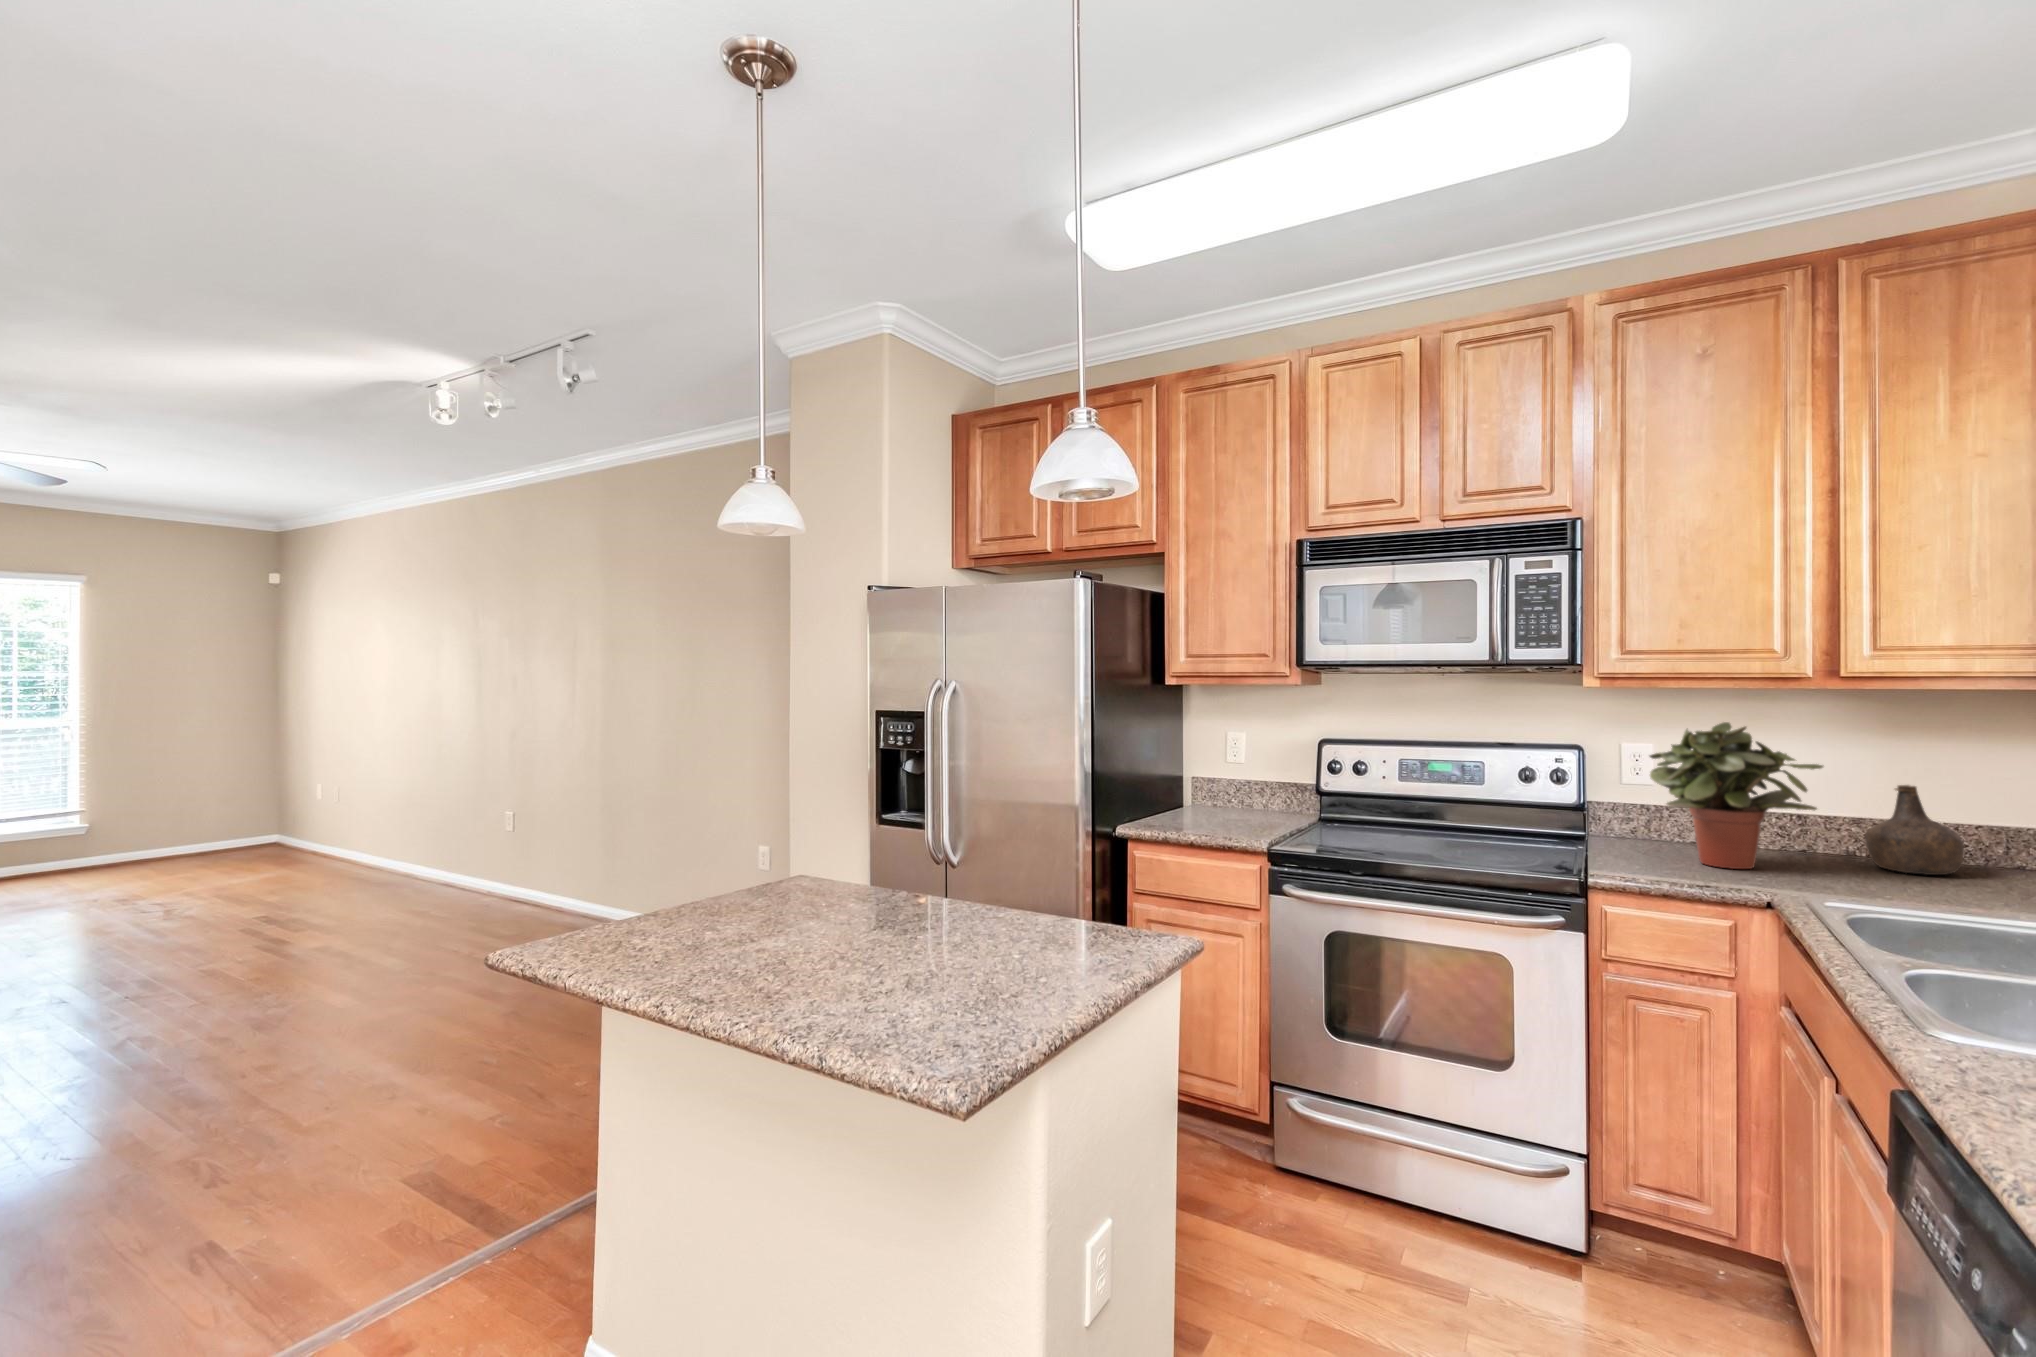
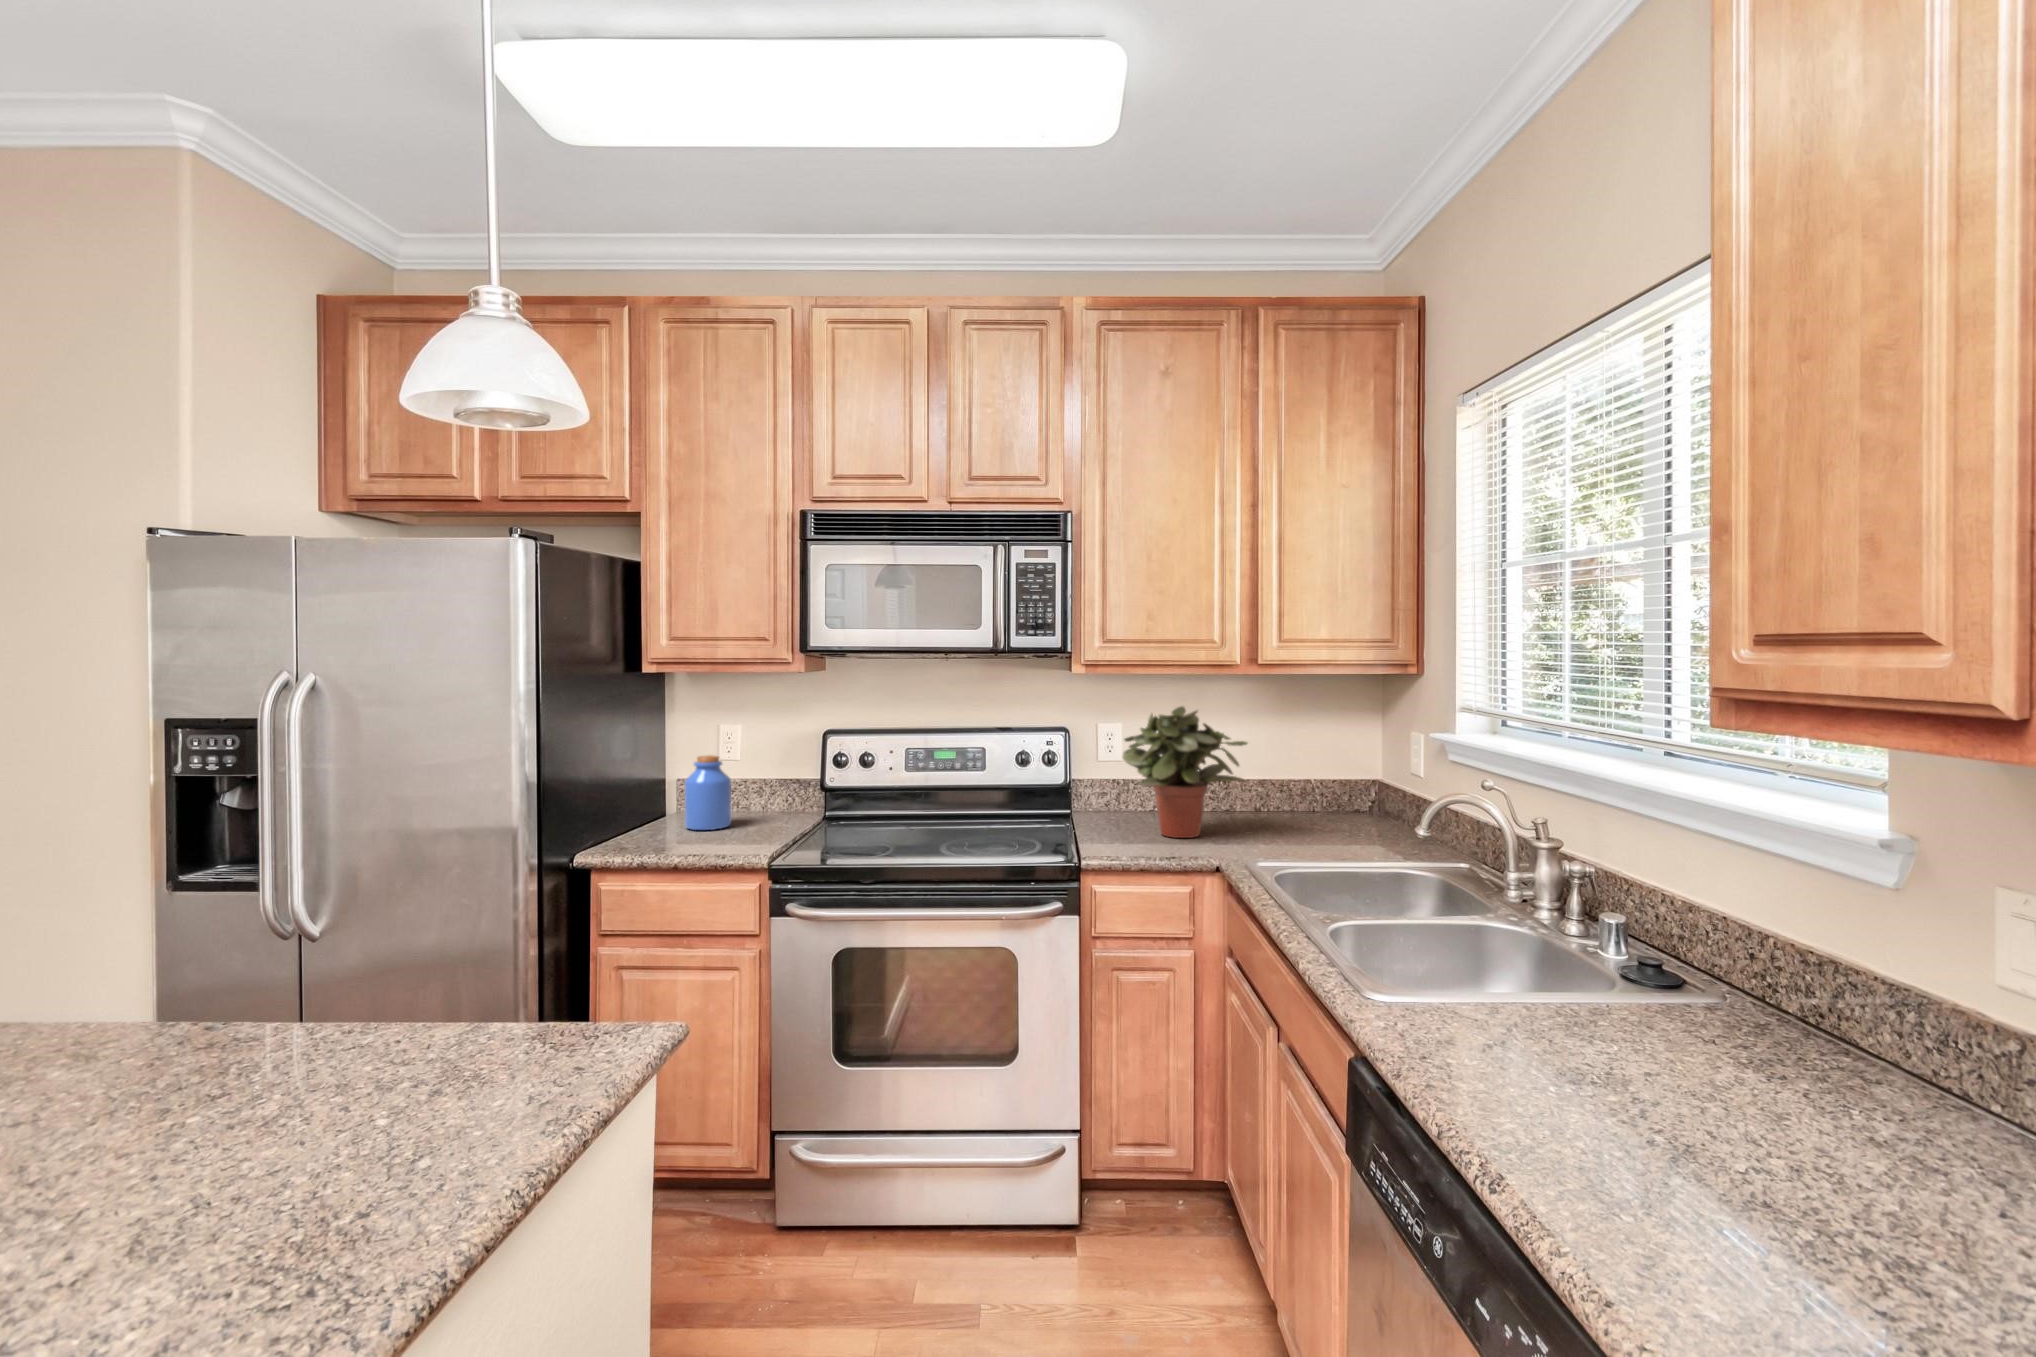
jar: none [1200,755,1238,819] -> present [685,755,731,830]
bottle: present [1865,785,1964,875] -> none [1269,754,1329,828]

